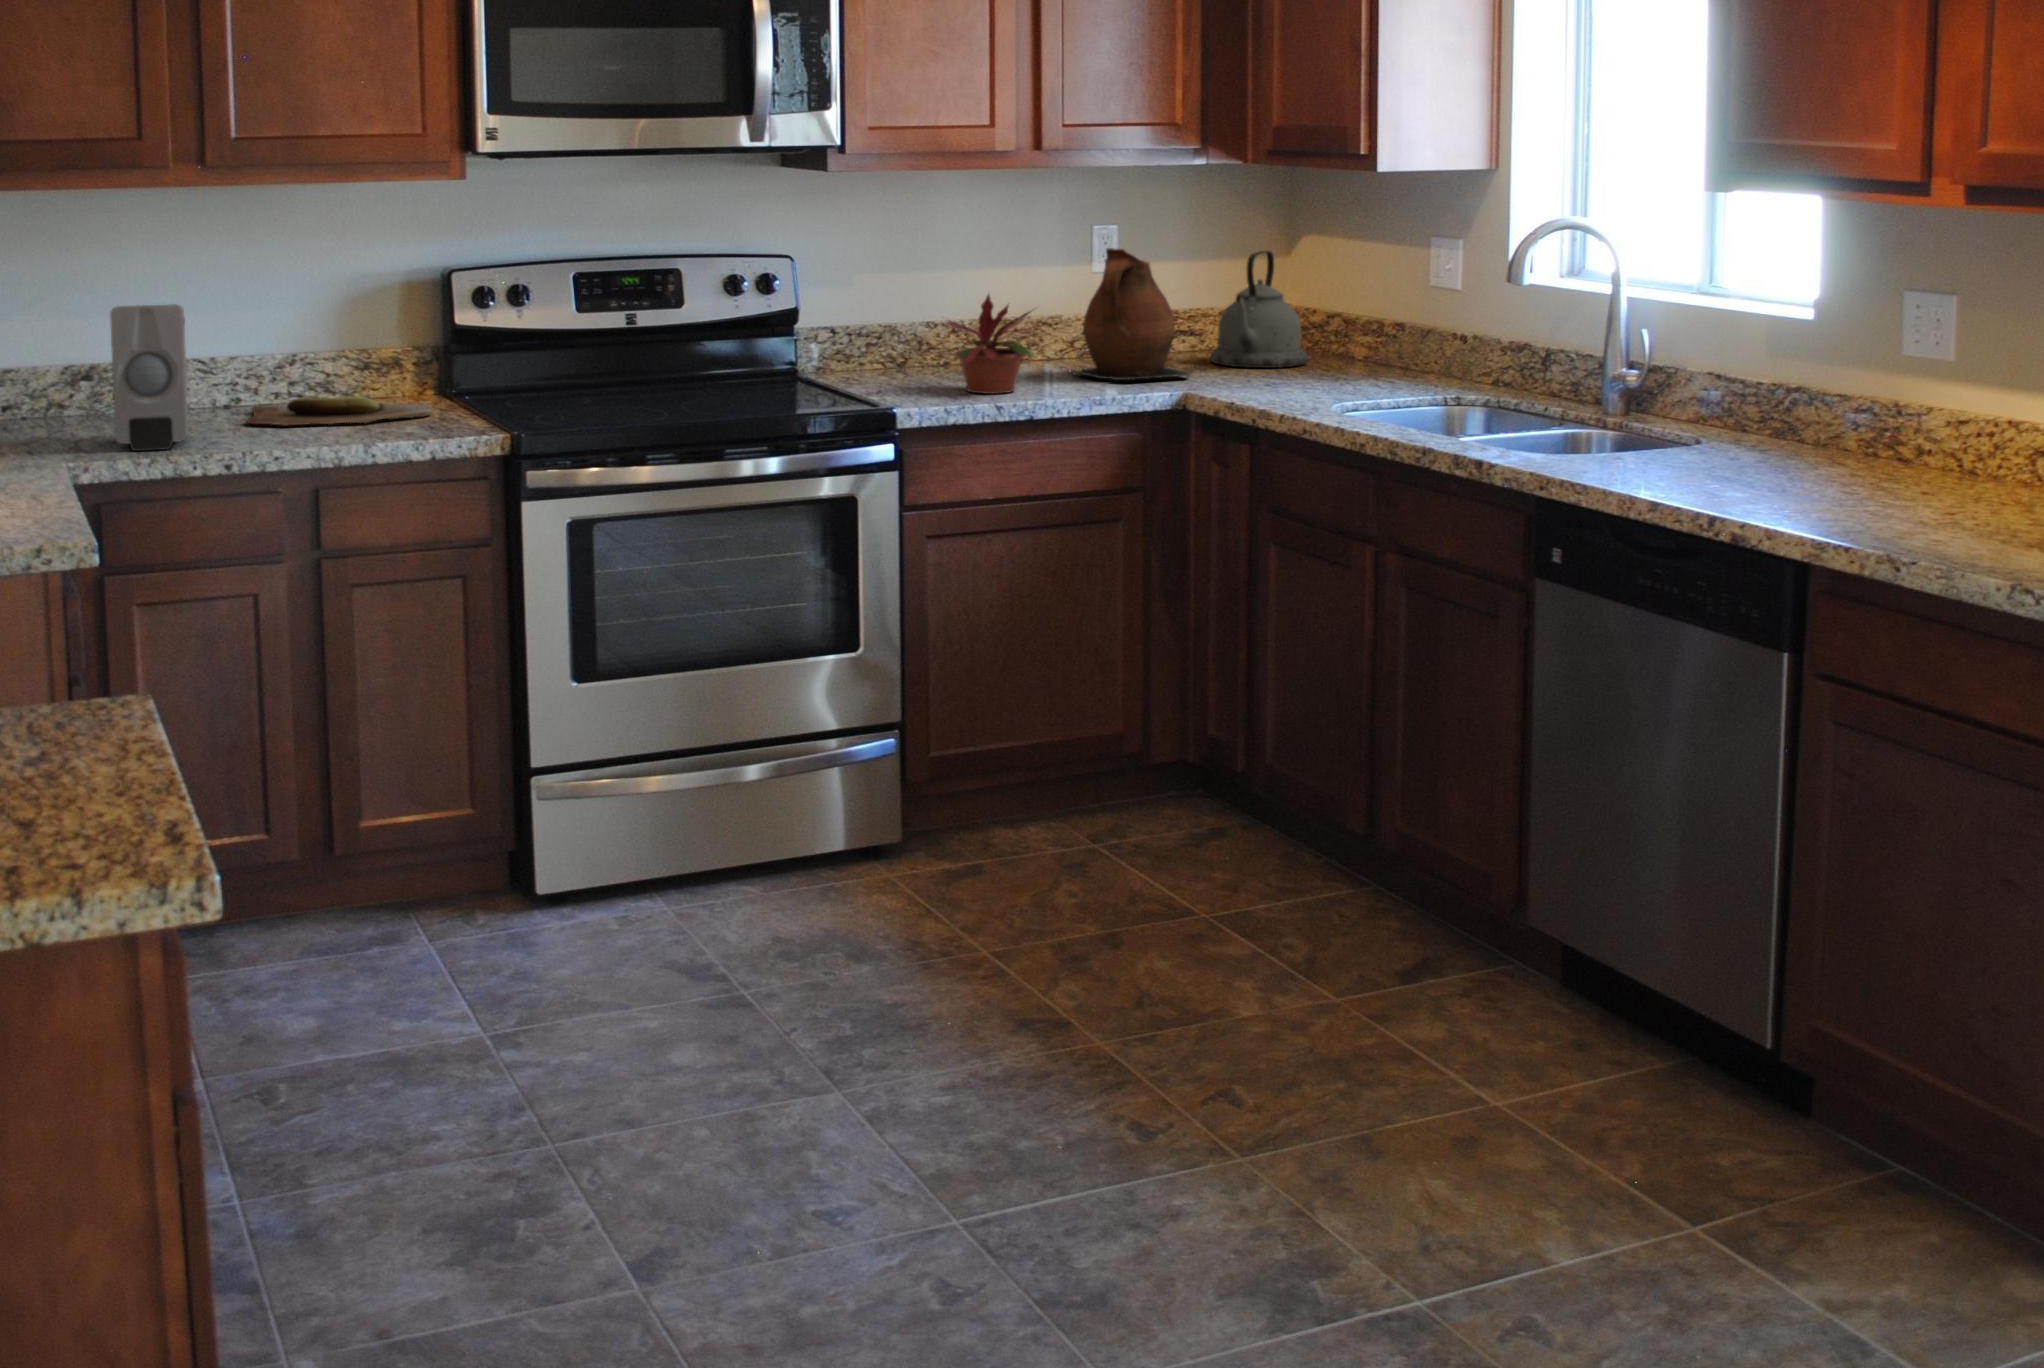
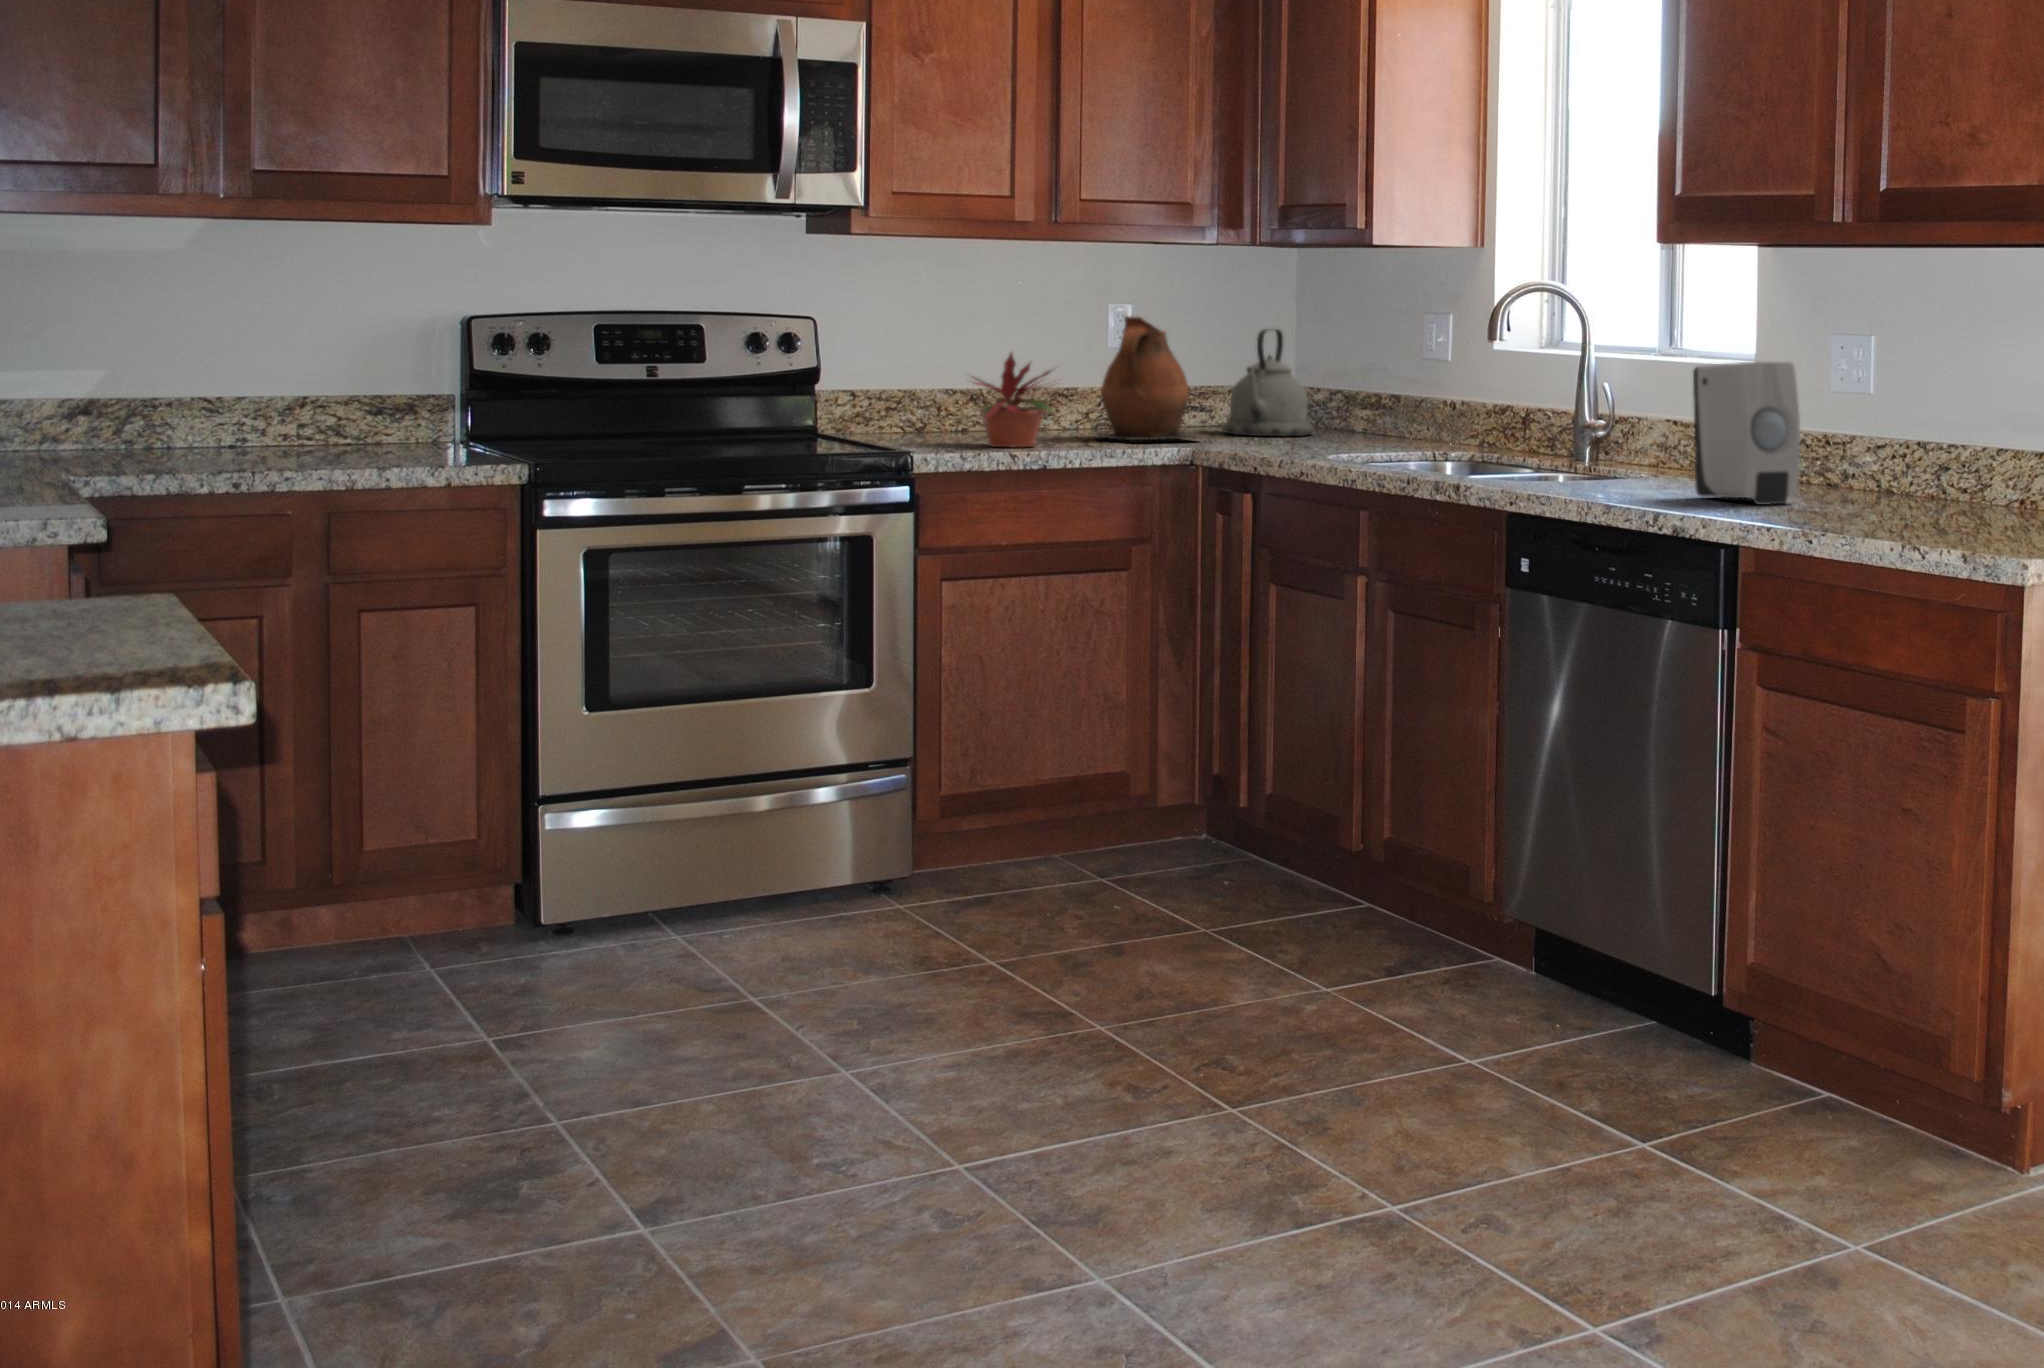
soap dispenser: present [110,304,189,451] -> present [1693,362,1800,505]
cutting board: present [246,396,431,425] -> none [244,434,448,458]

